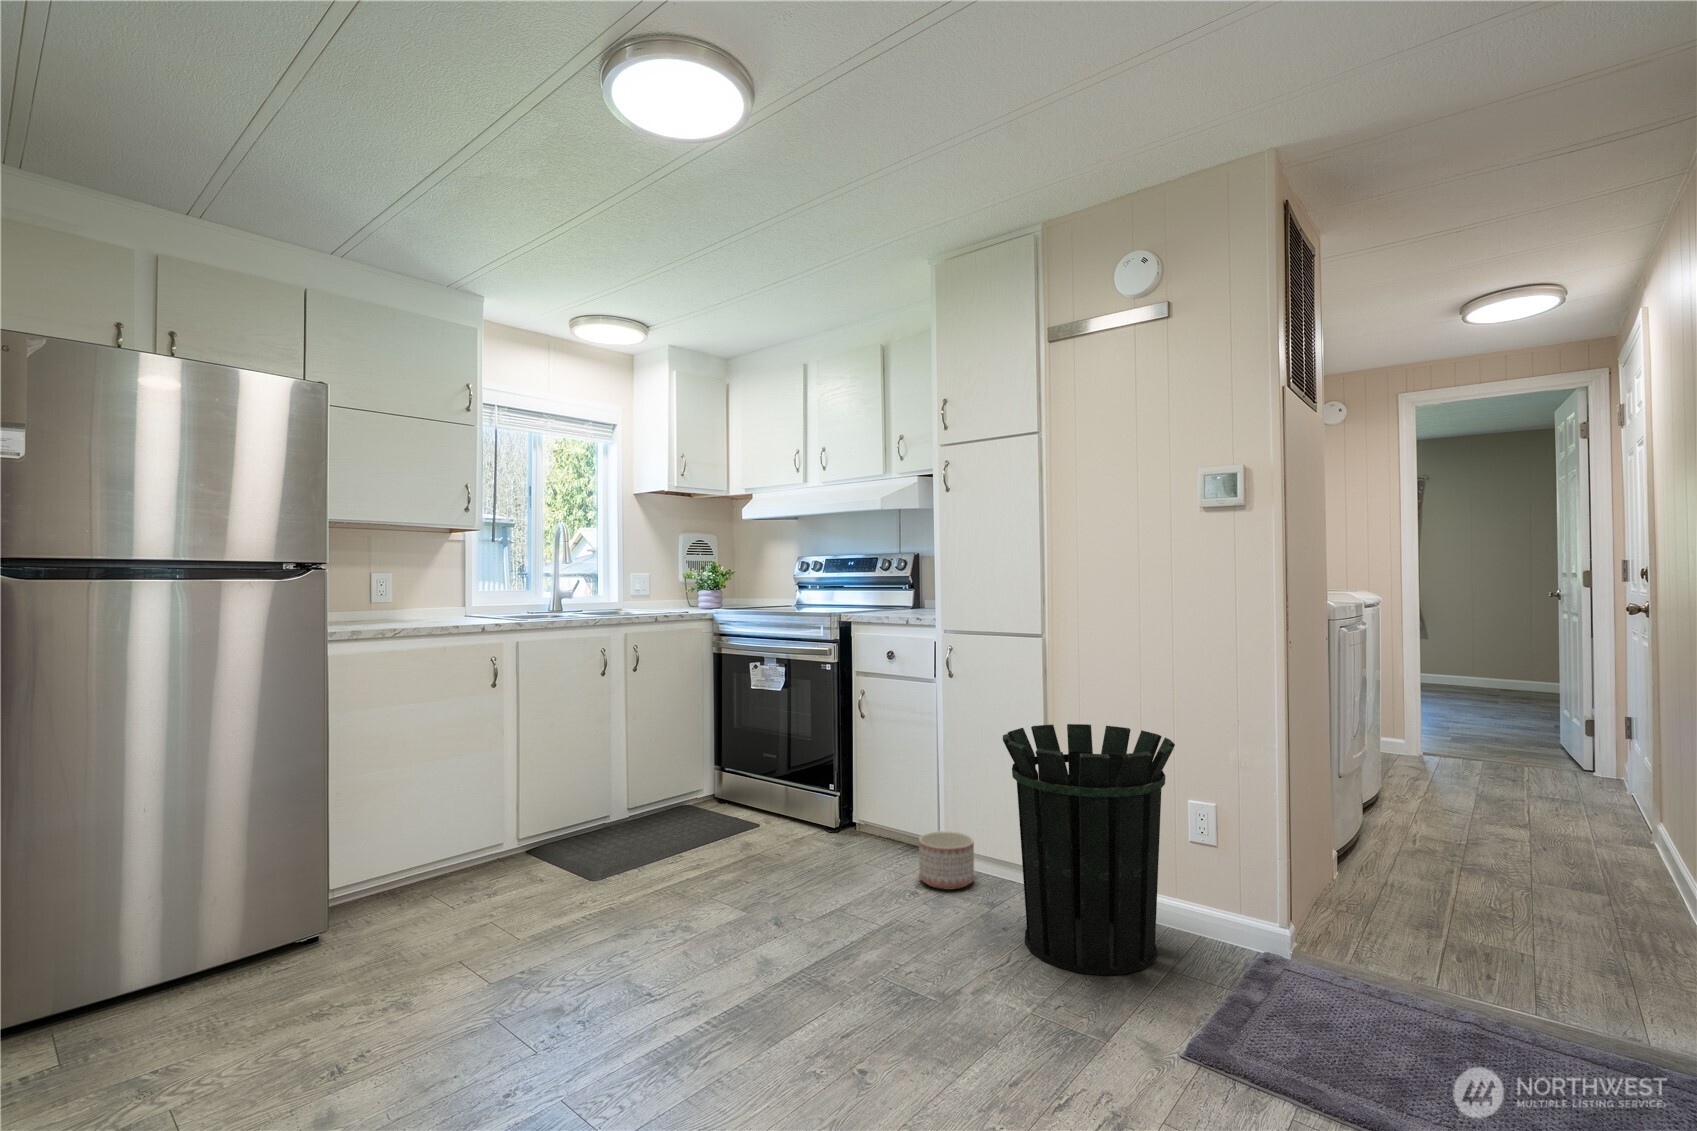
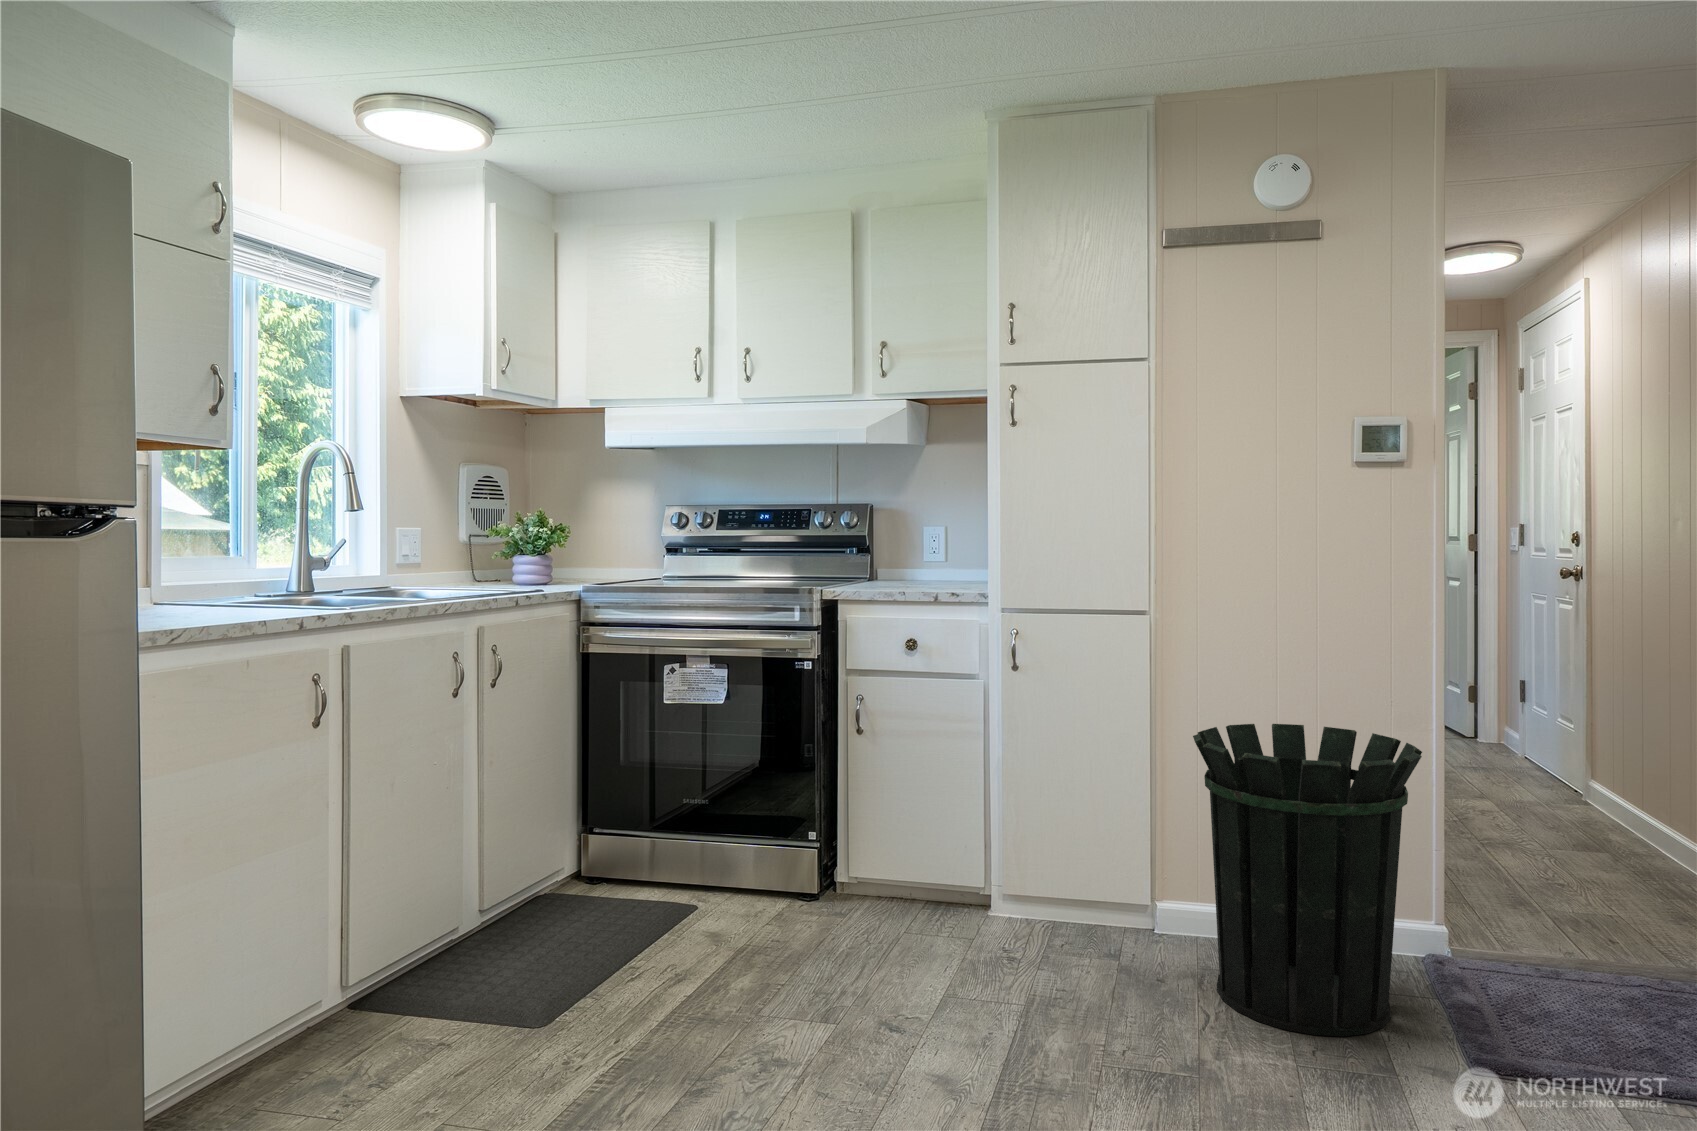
planter: present [919,831,974,890] -> none [1008,879,1083,959]

